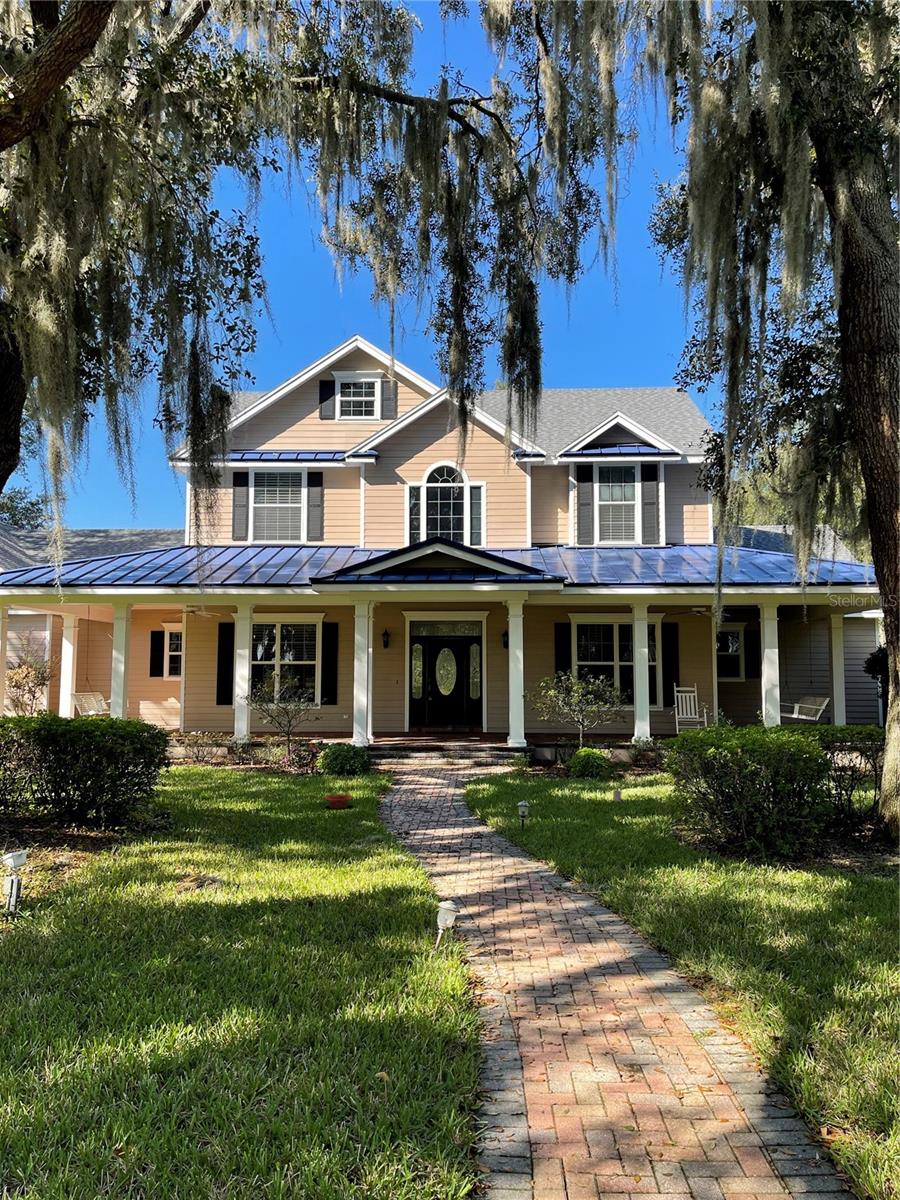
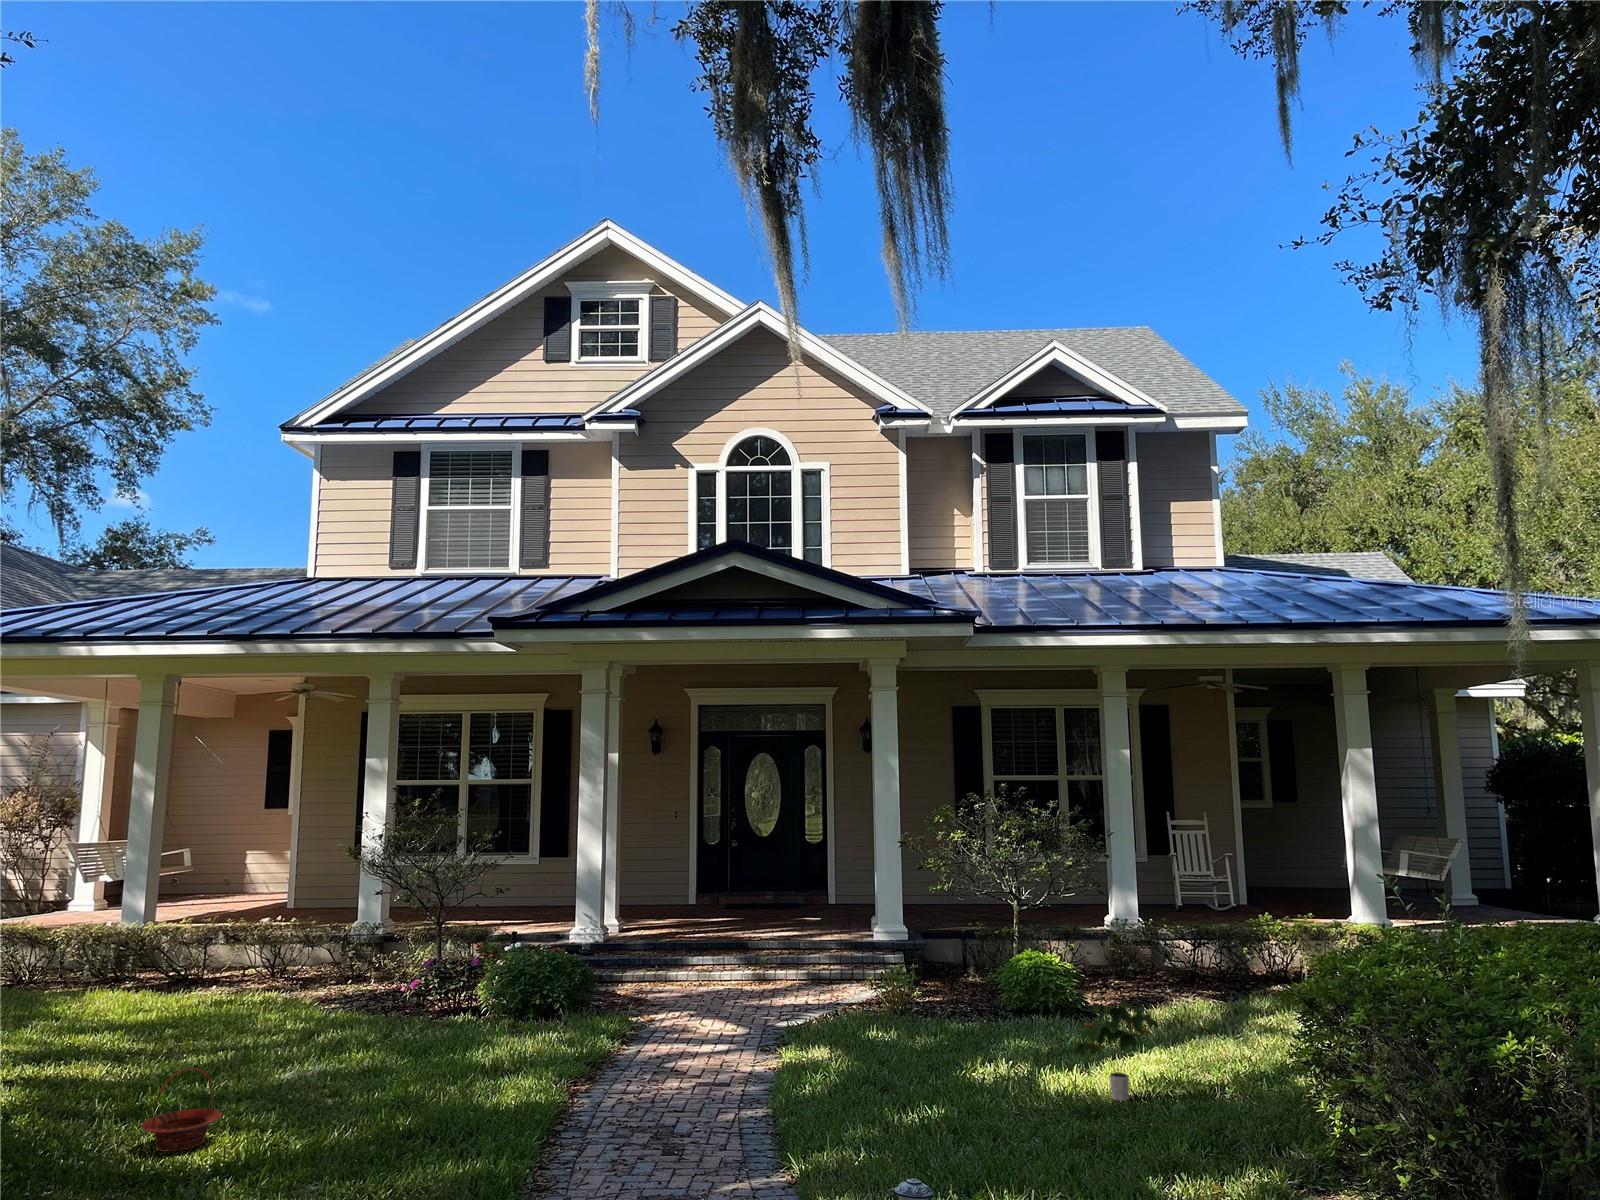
basket: present [325,781,353,808] -> present [141,1068,222,1152]

